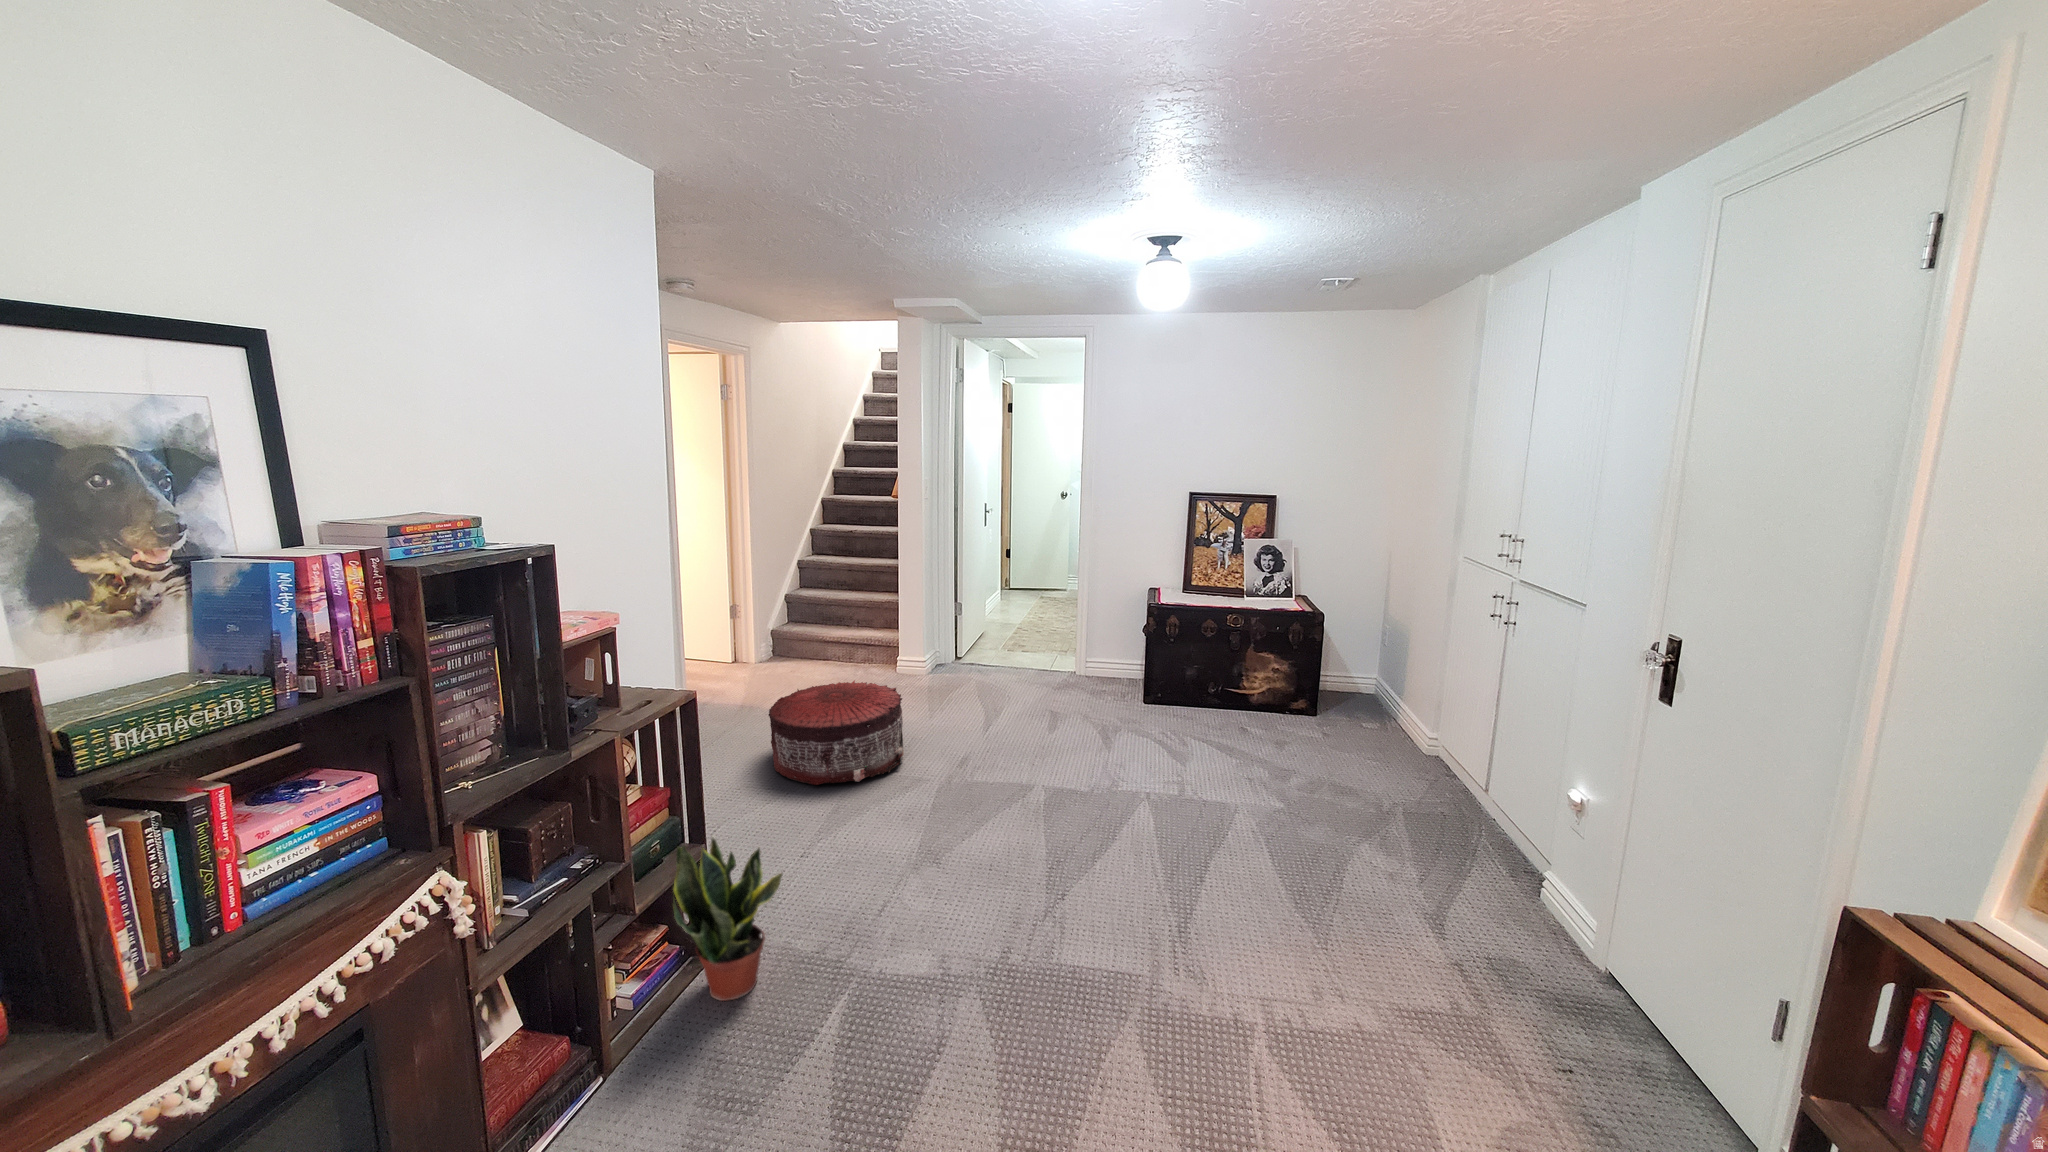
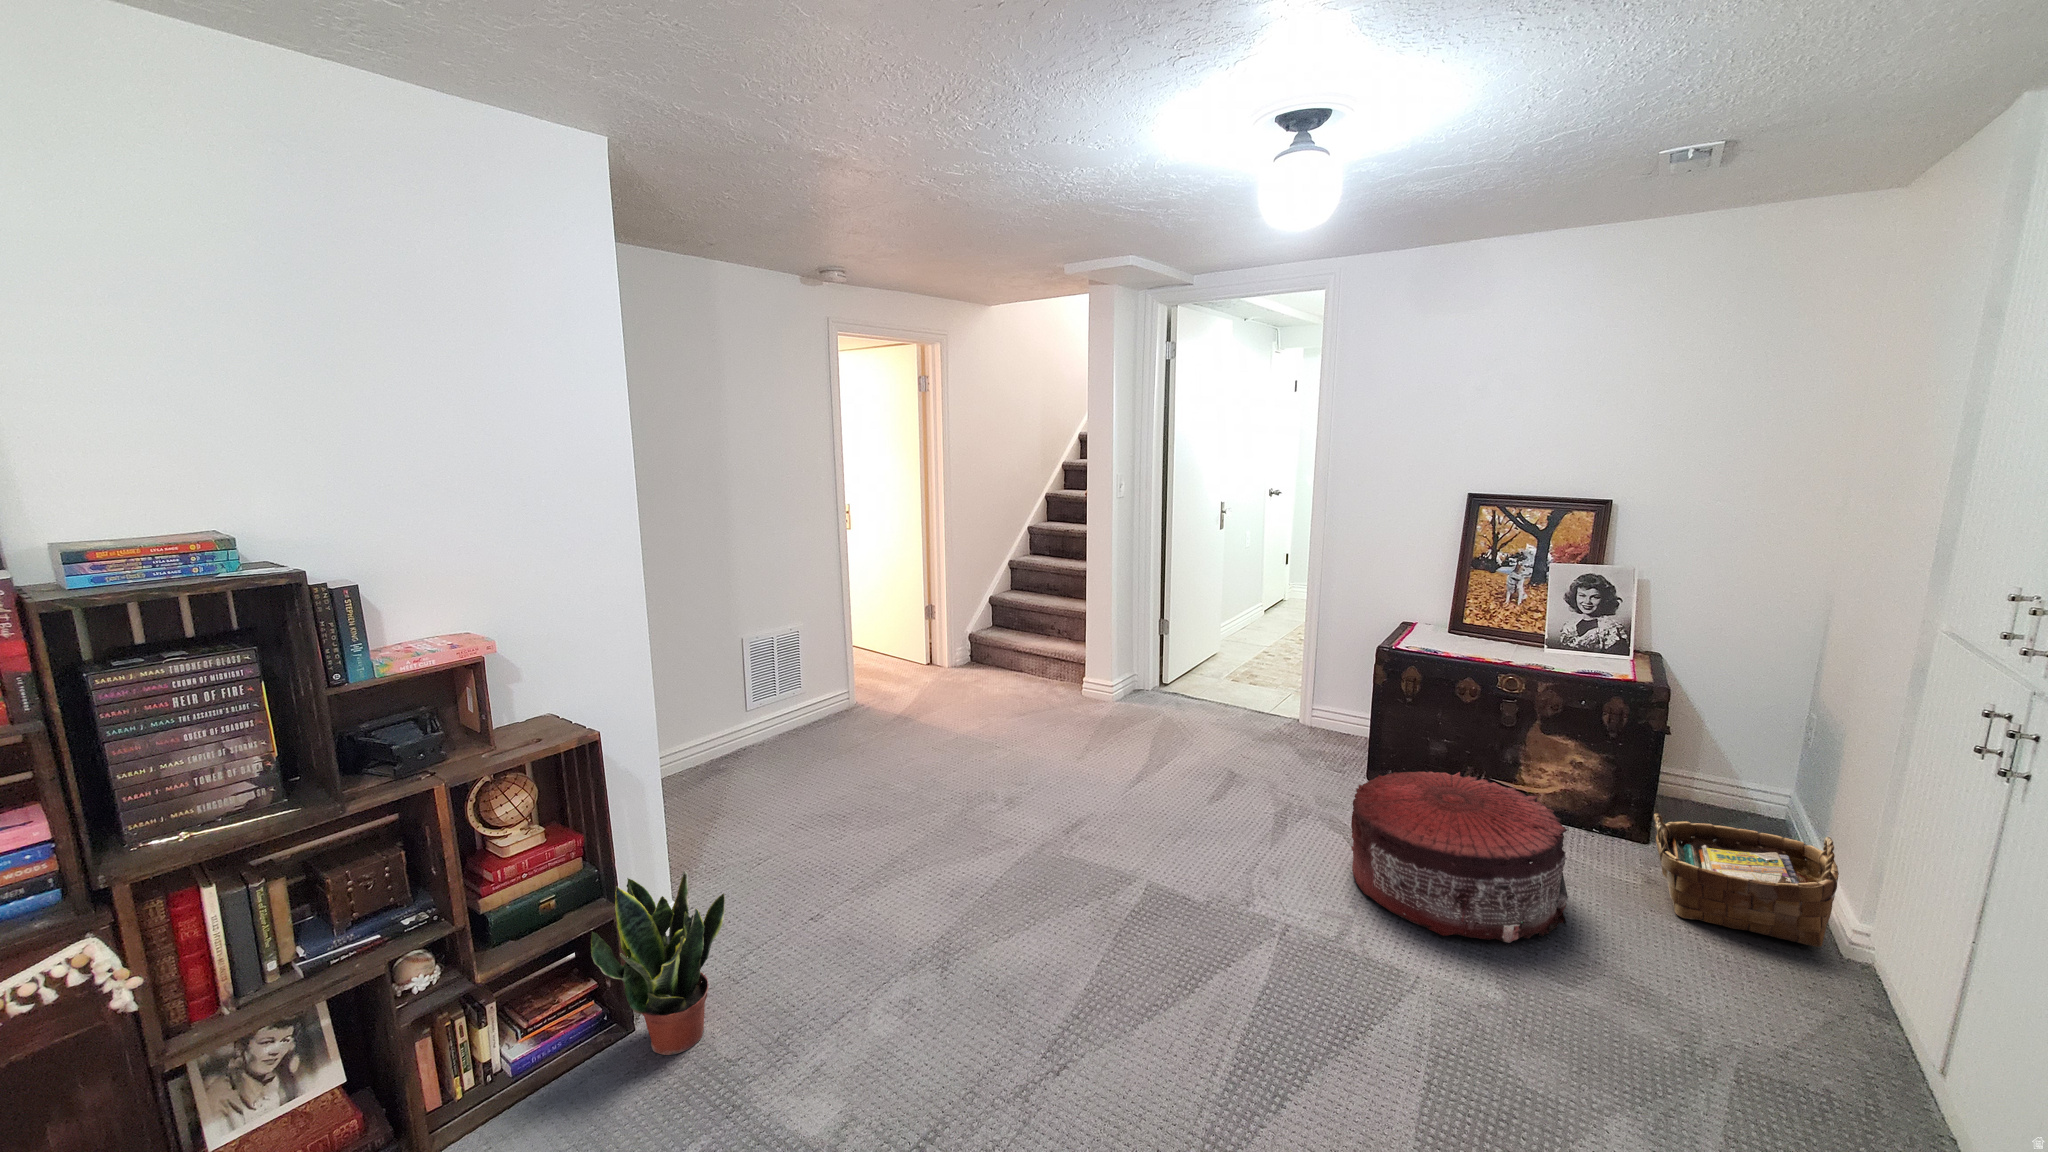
pouf: present [768,681,904,785] -> present [1351,771,1568,943]
woven basket: none [1329,689,1424,752] -> present [1654,814,1839,947]

